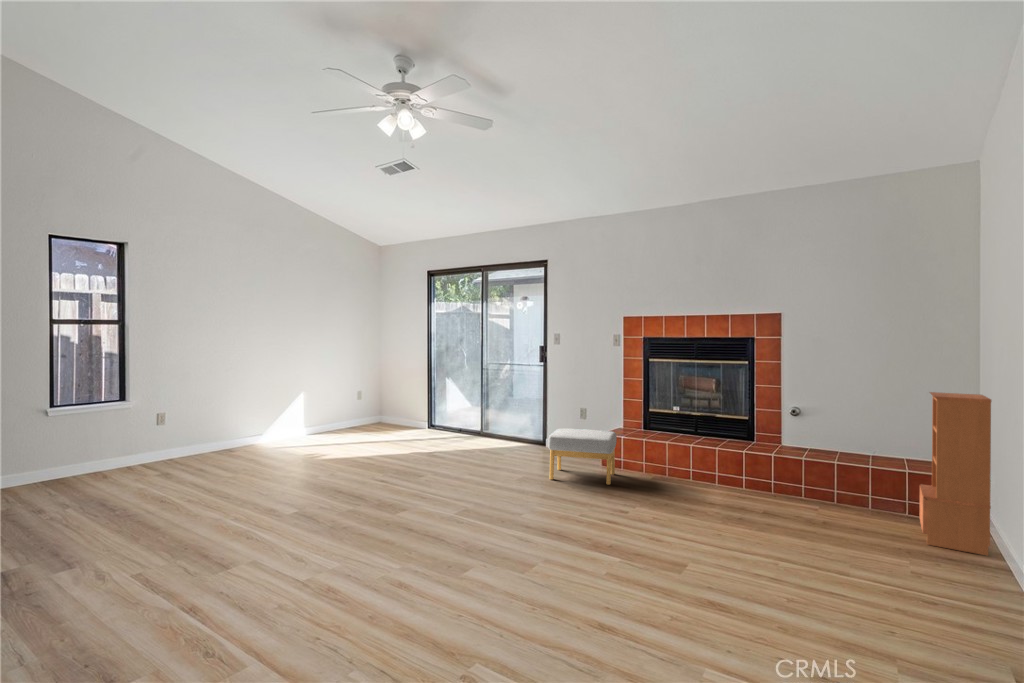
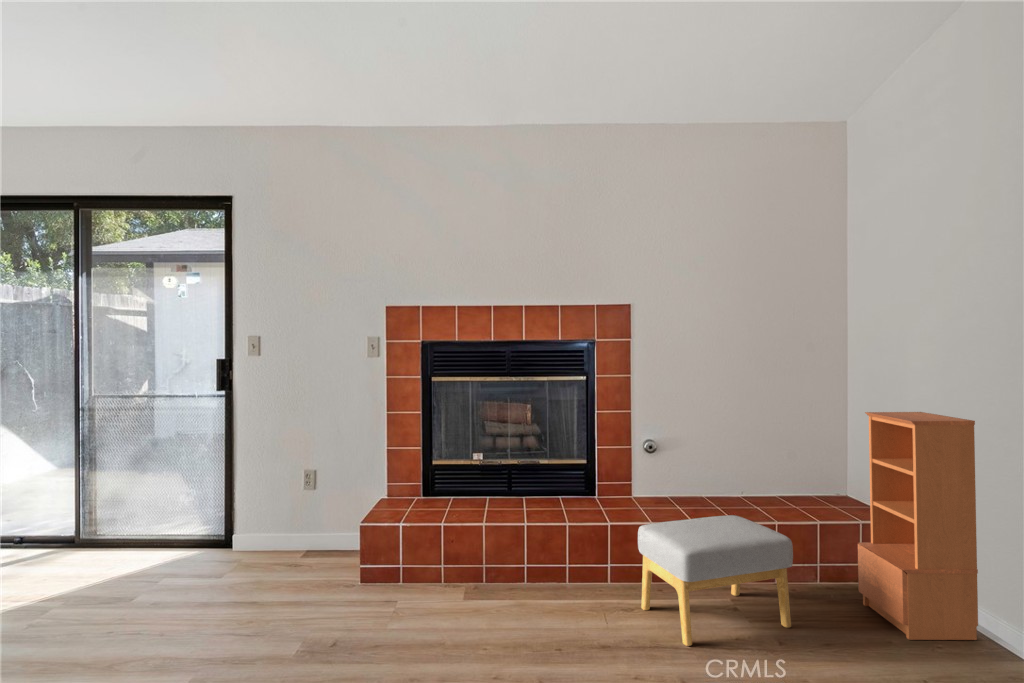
footstool: present [548,429,617,485] -> present [638,515,793,646]

